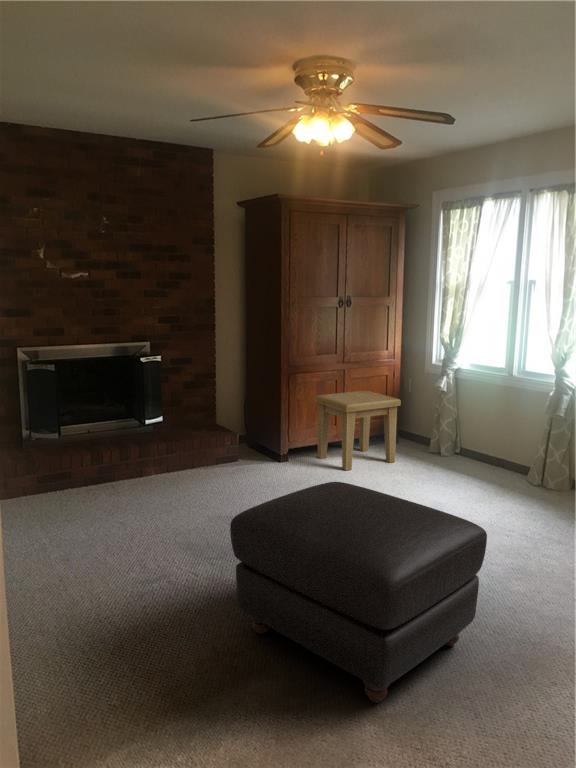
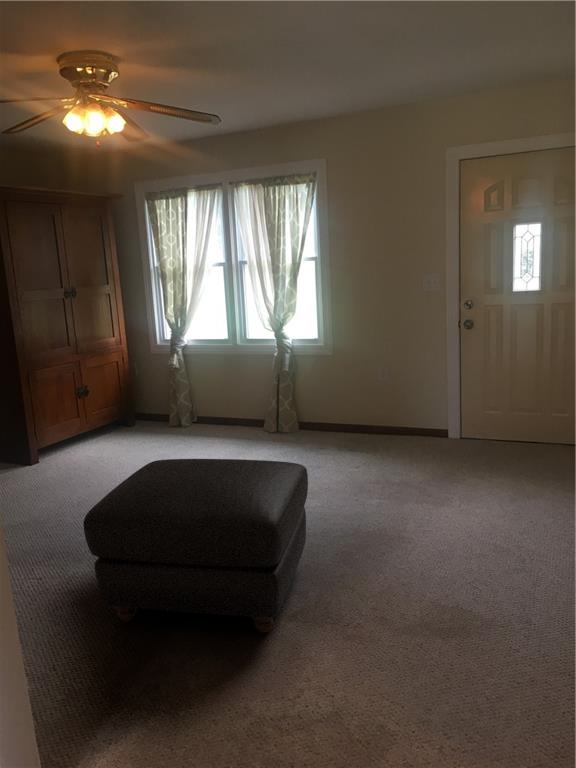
side table: present [315,391,401,470] -> none [57,379,147,458]

